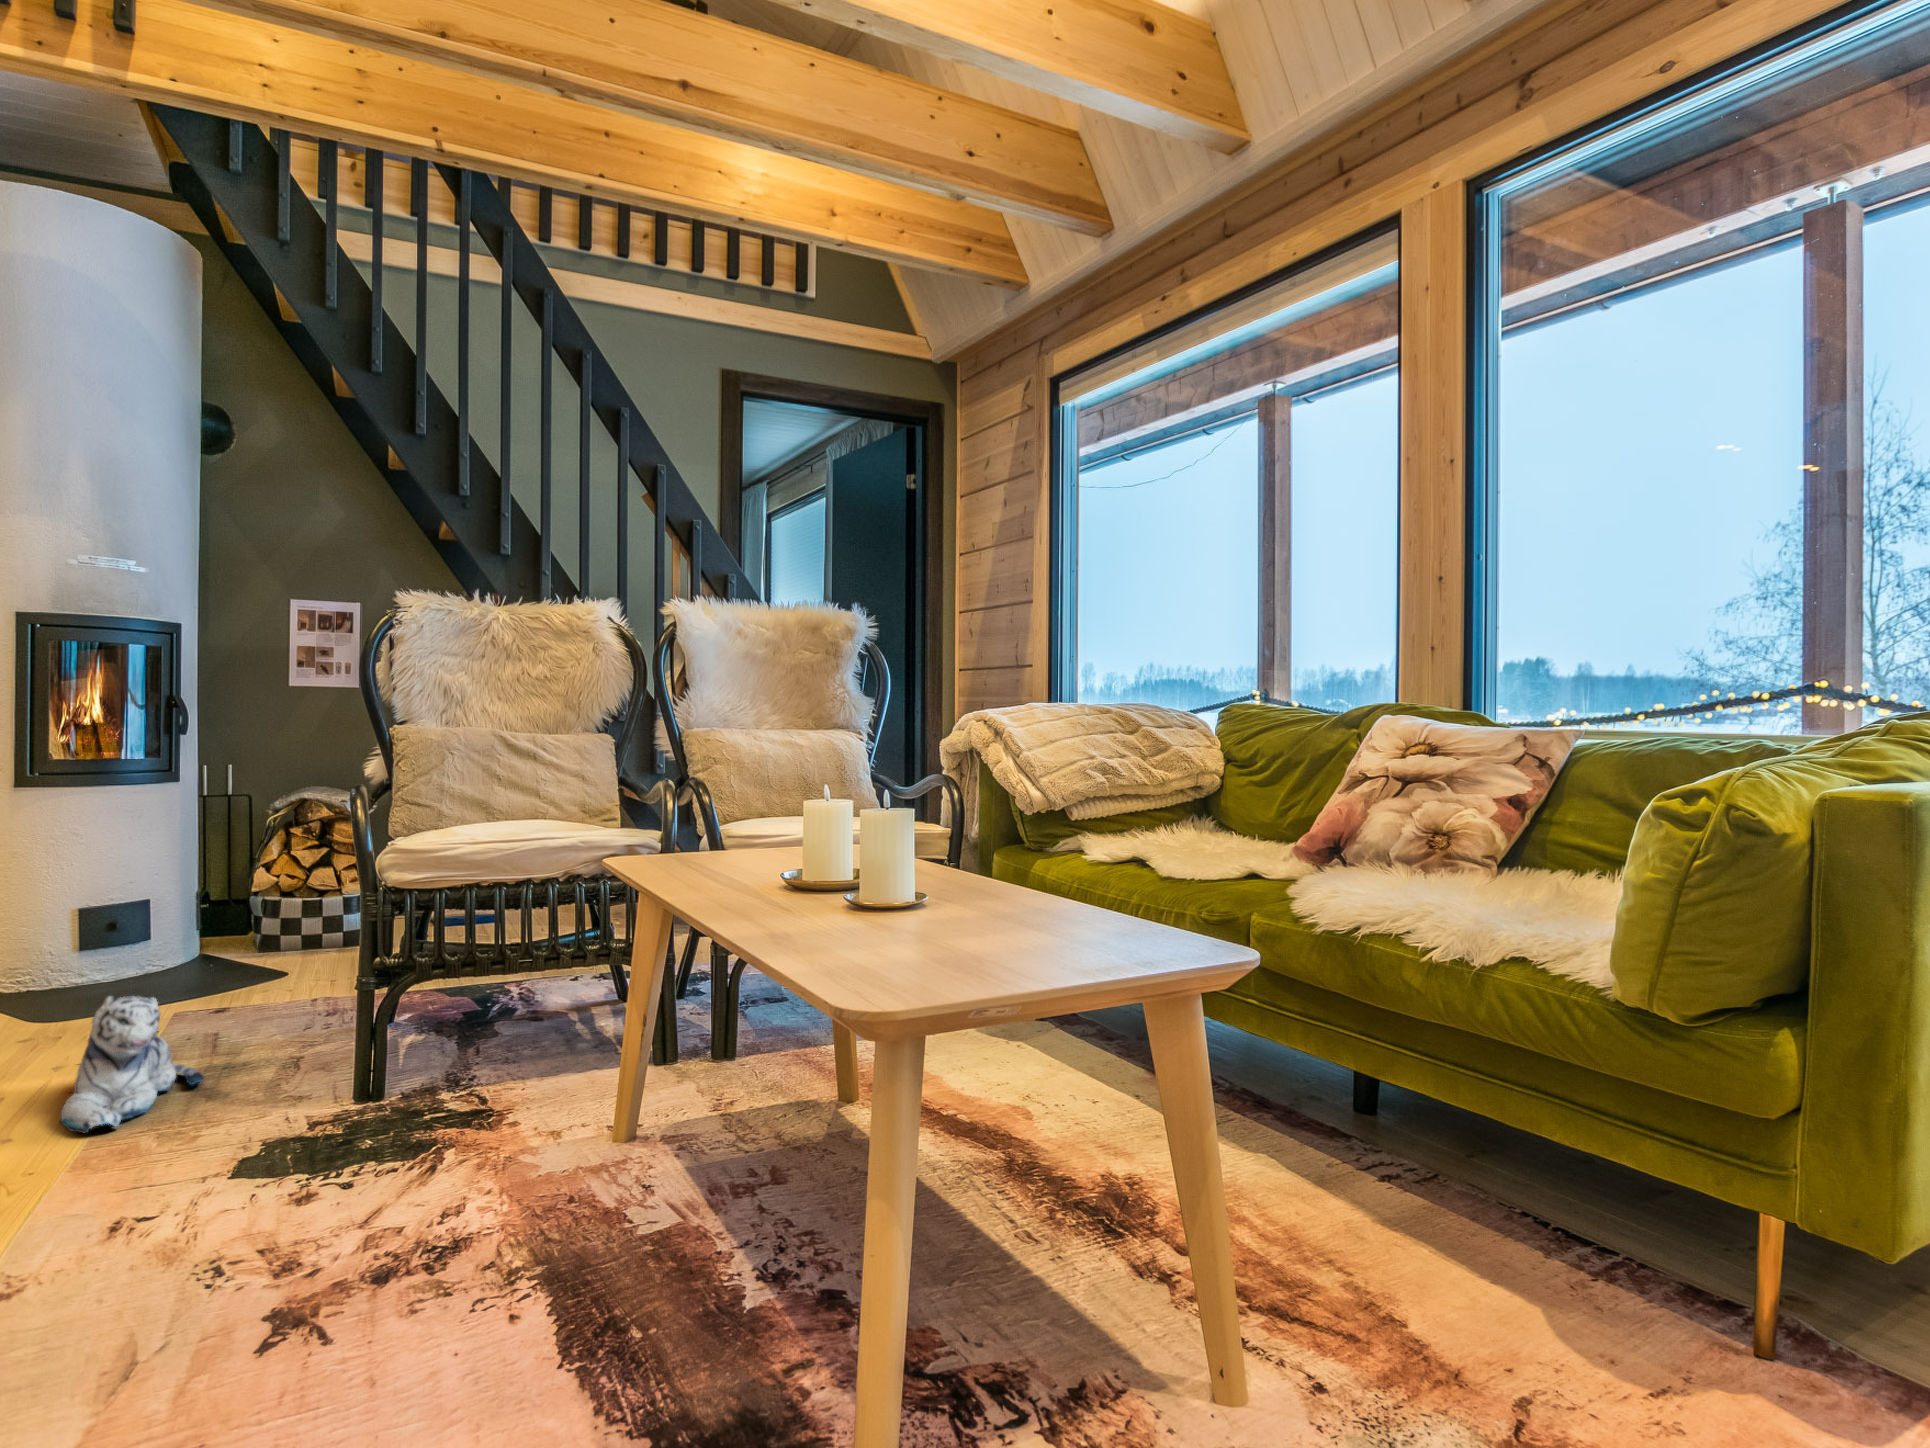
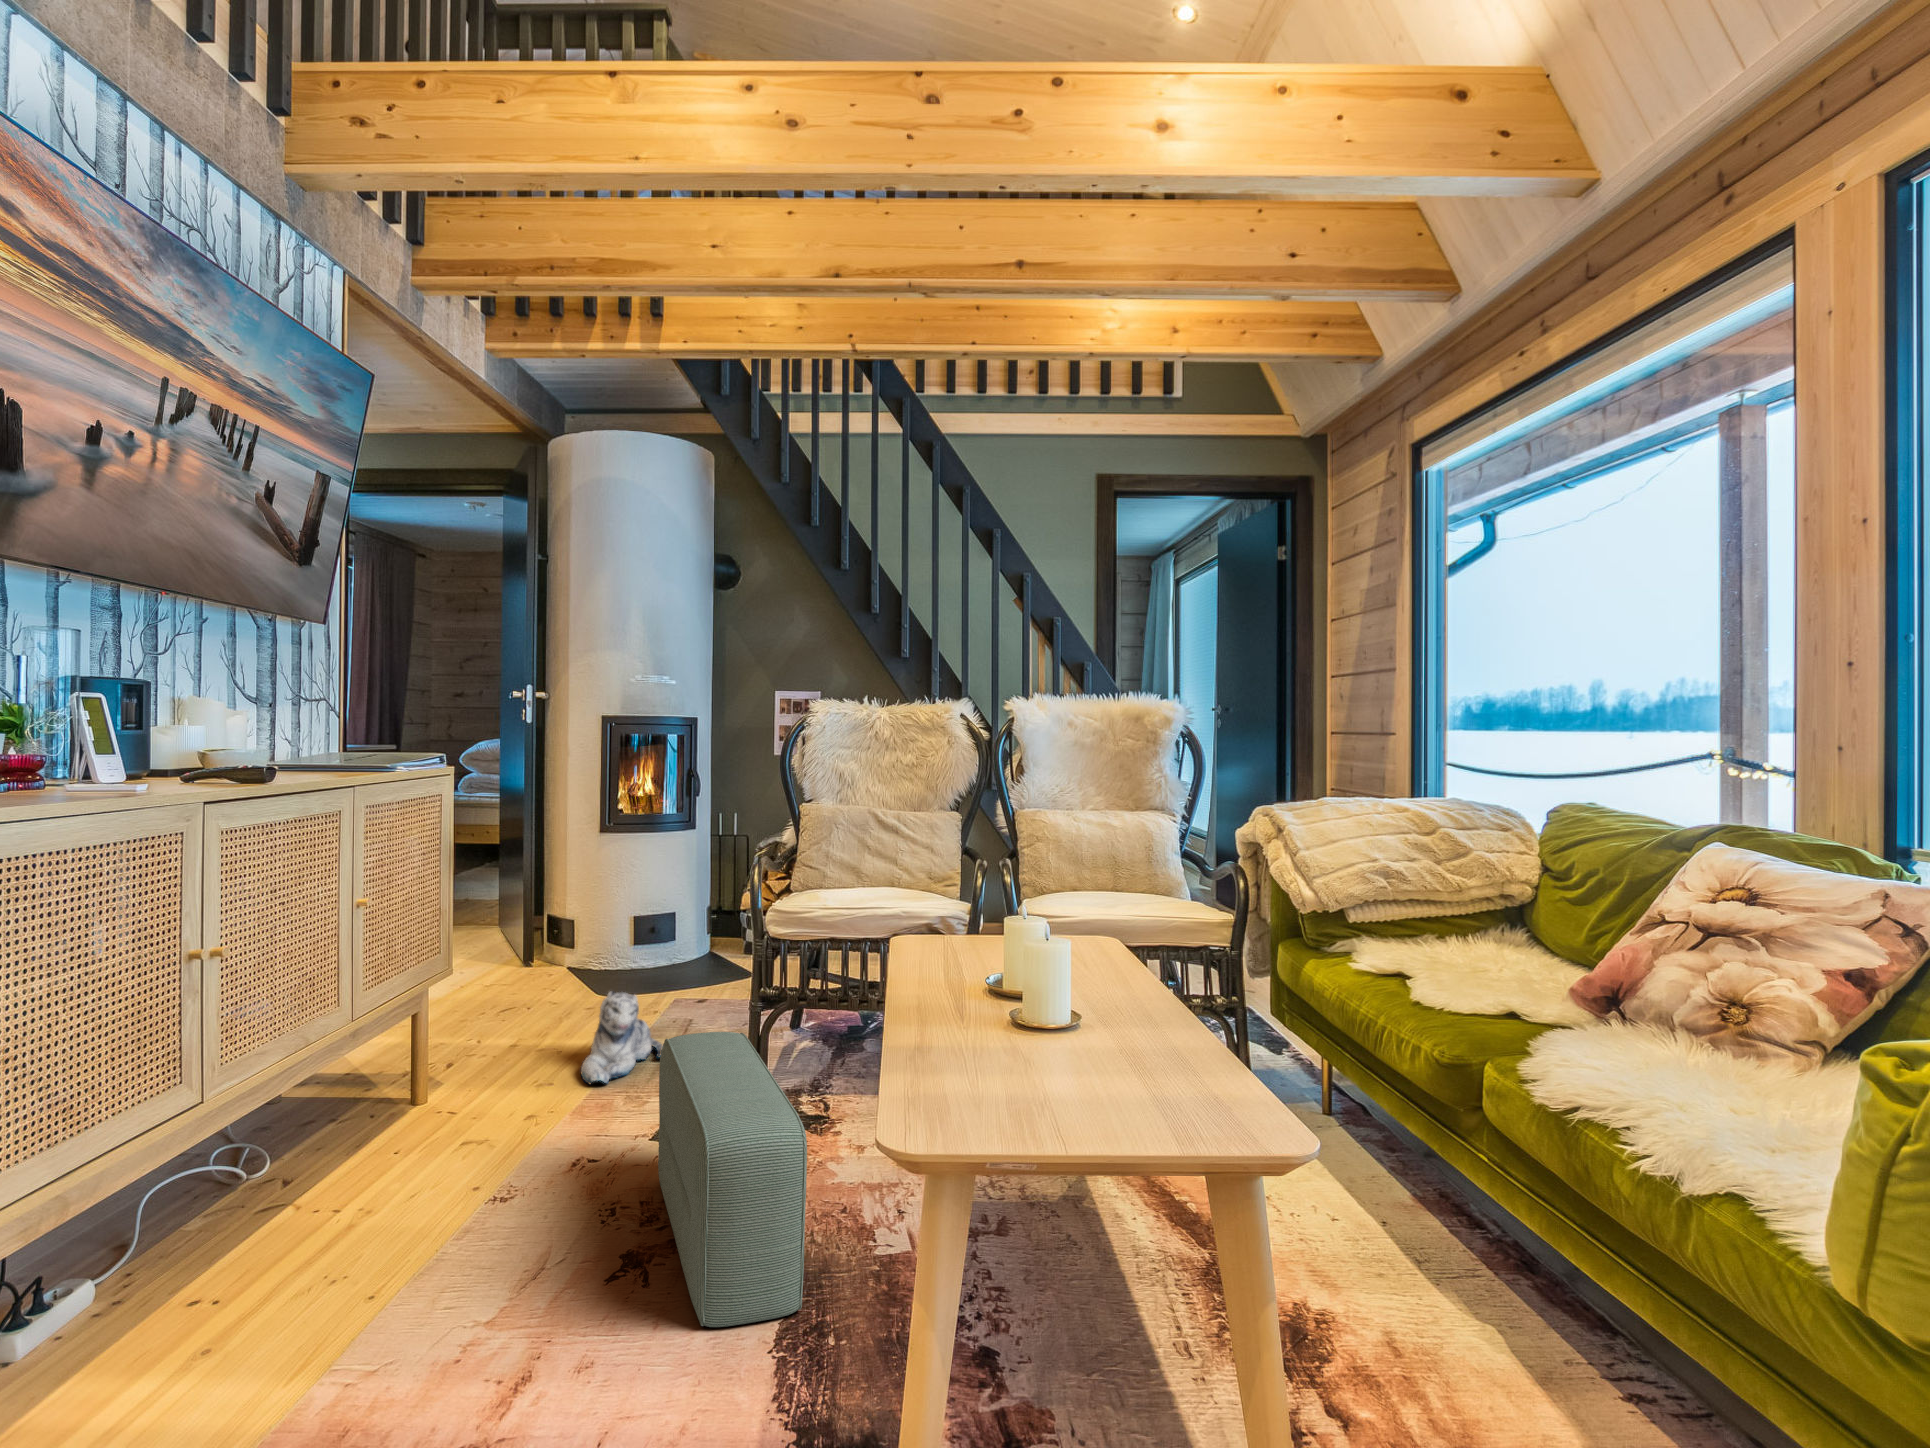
pouf: none [274,998,578,1364] -> present [658,1032,807,1327]

